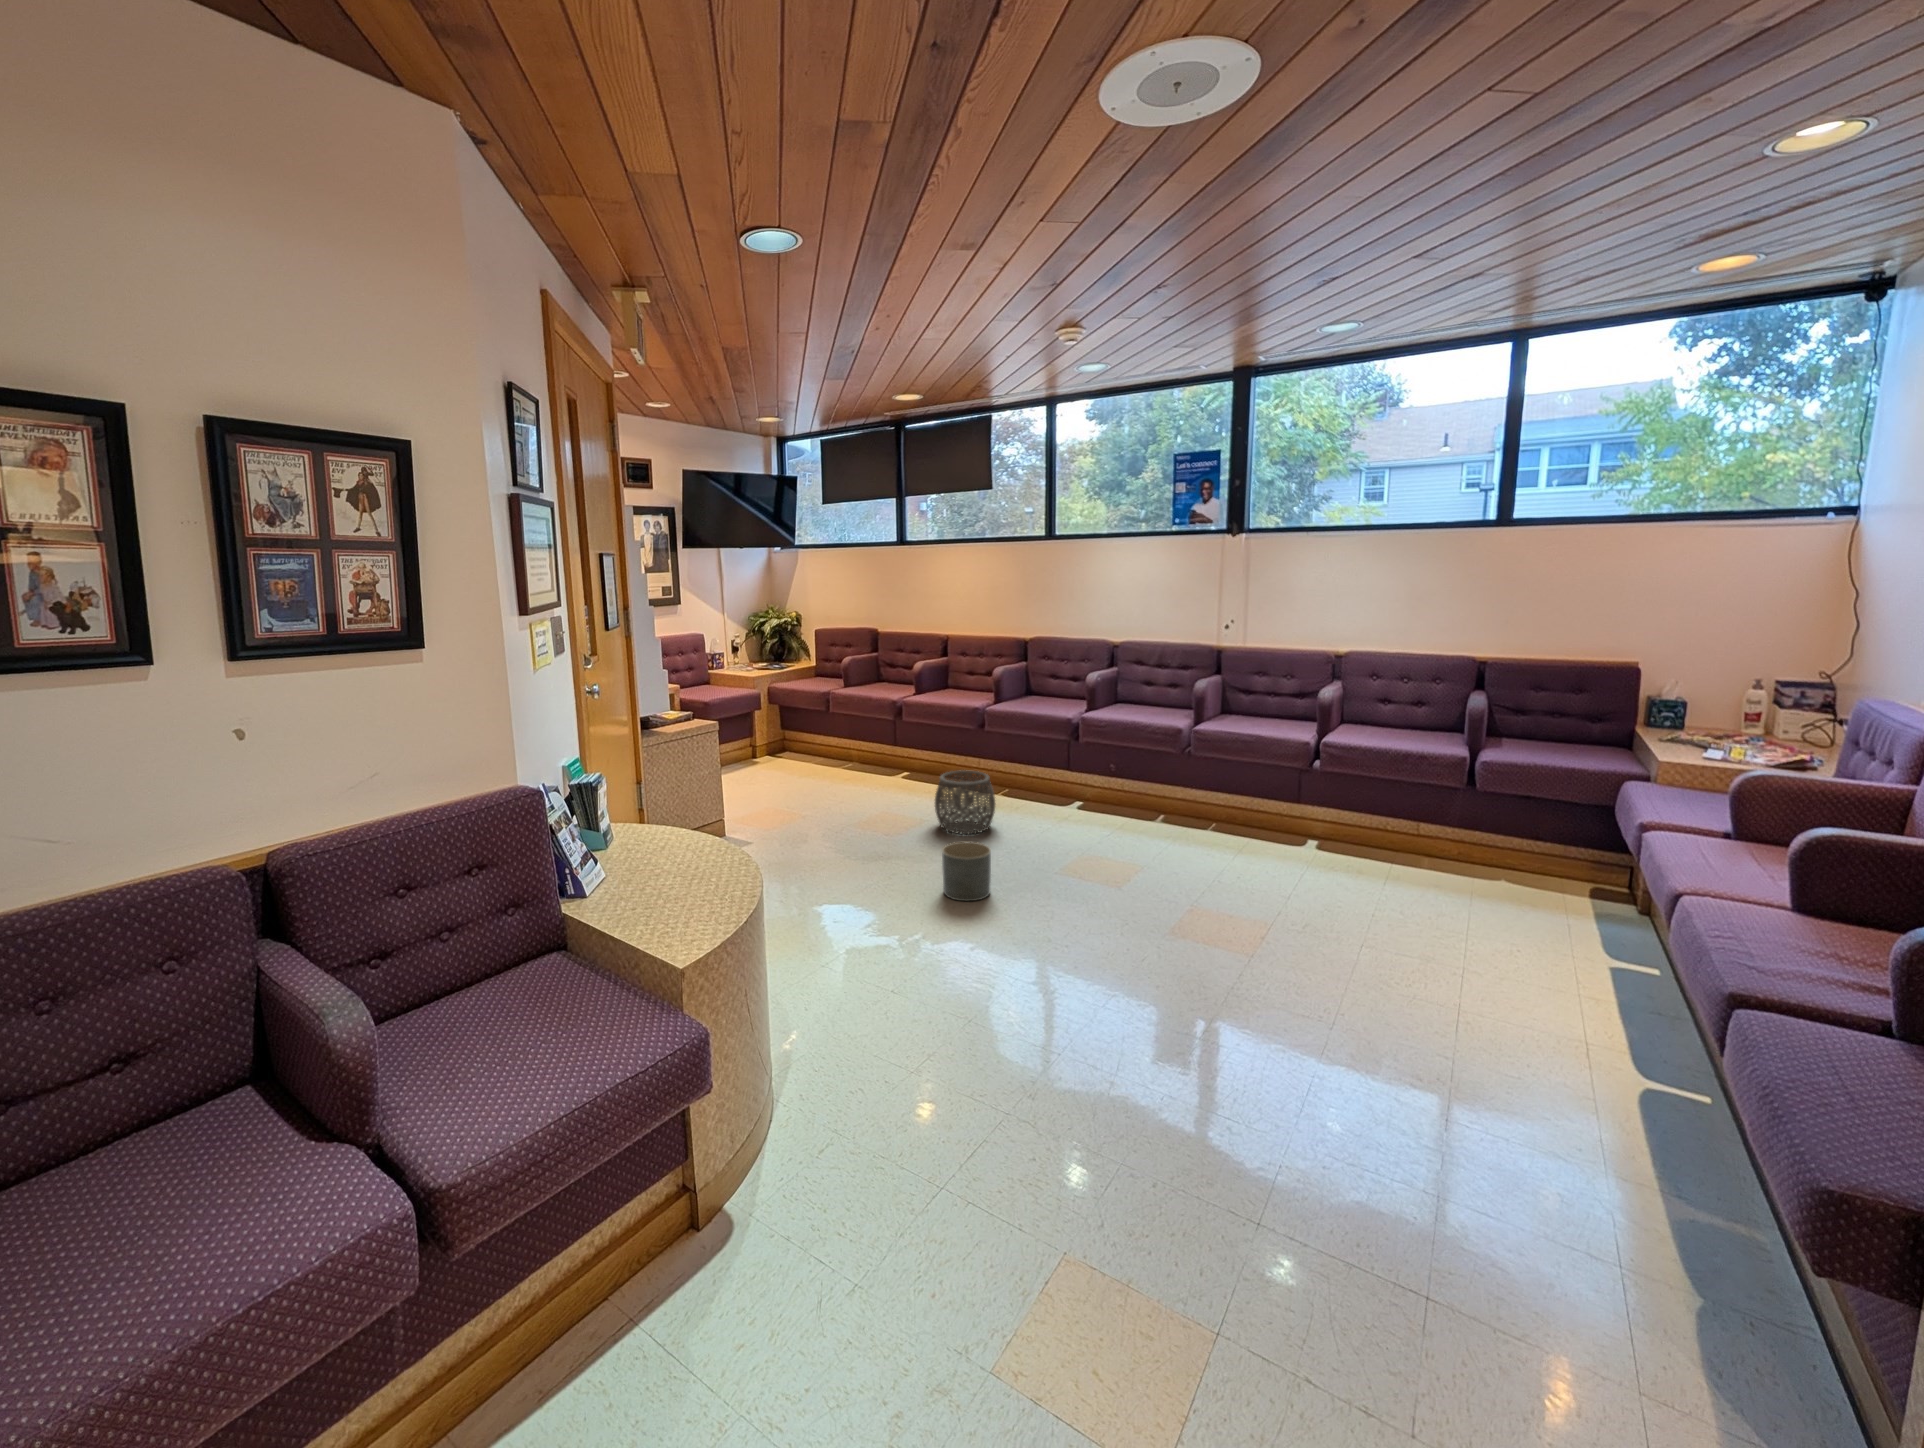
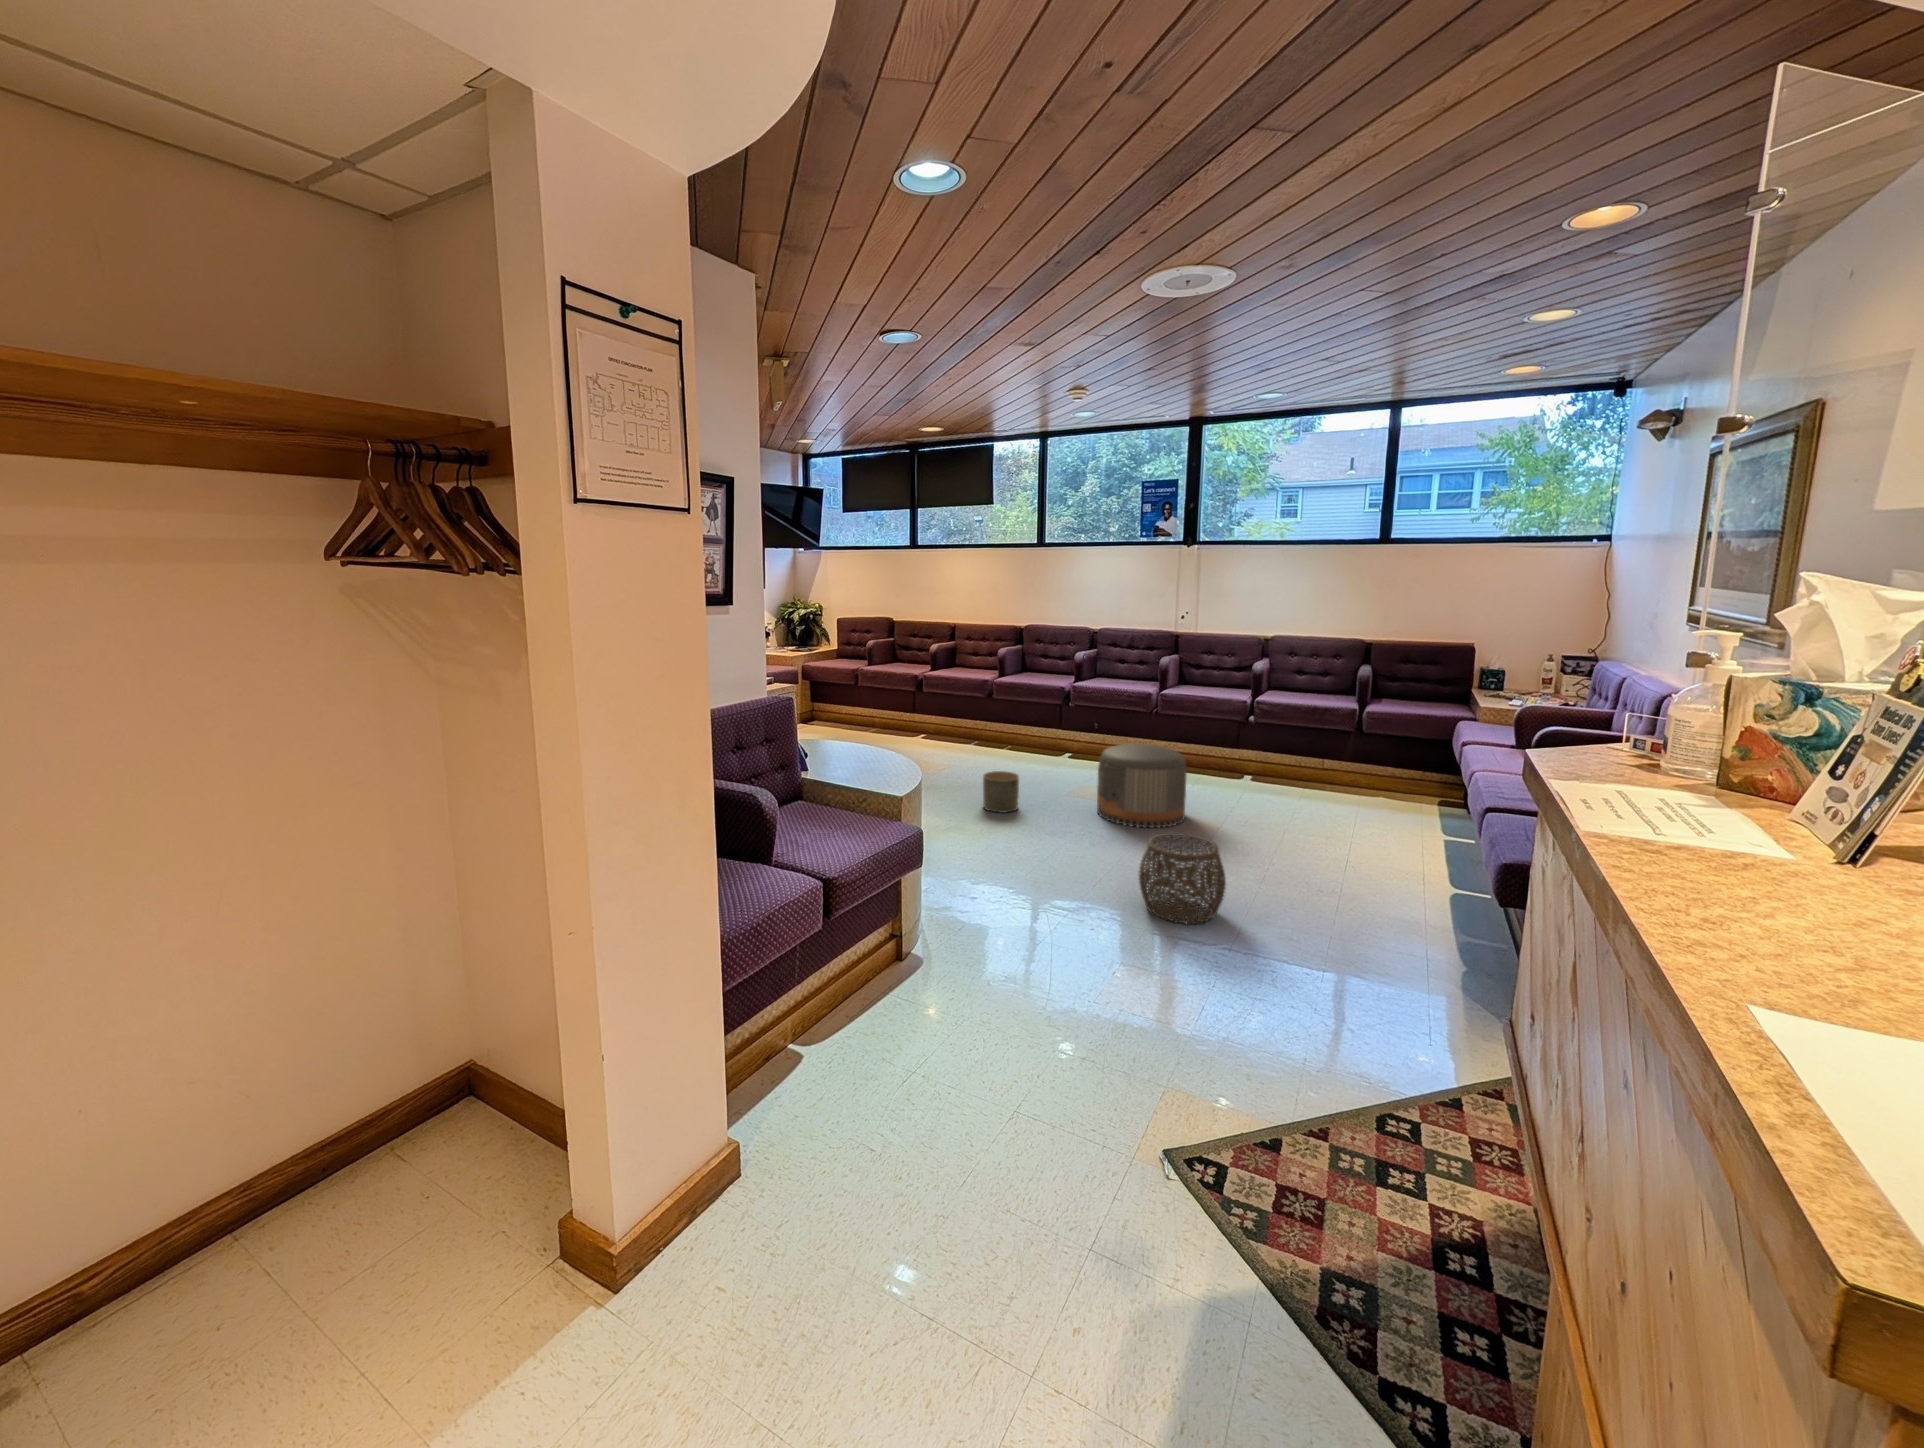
woven basket: present [935,771,995,834] -> present [1139,833,1226,924]
pouf: none [1097,808,1222,934] -> present [1097,744,1187,828]

